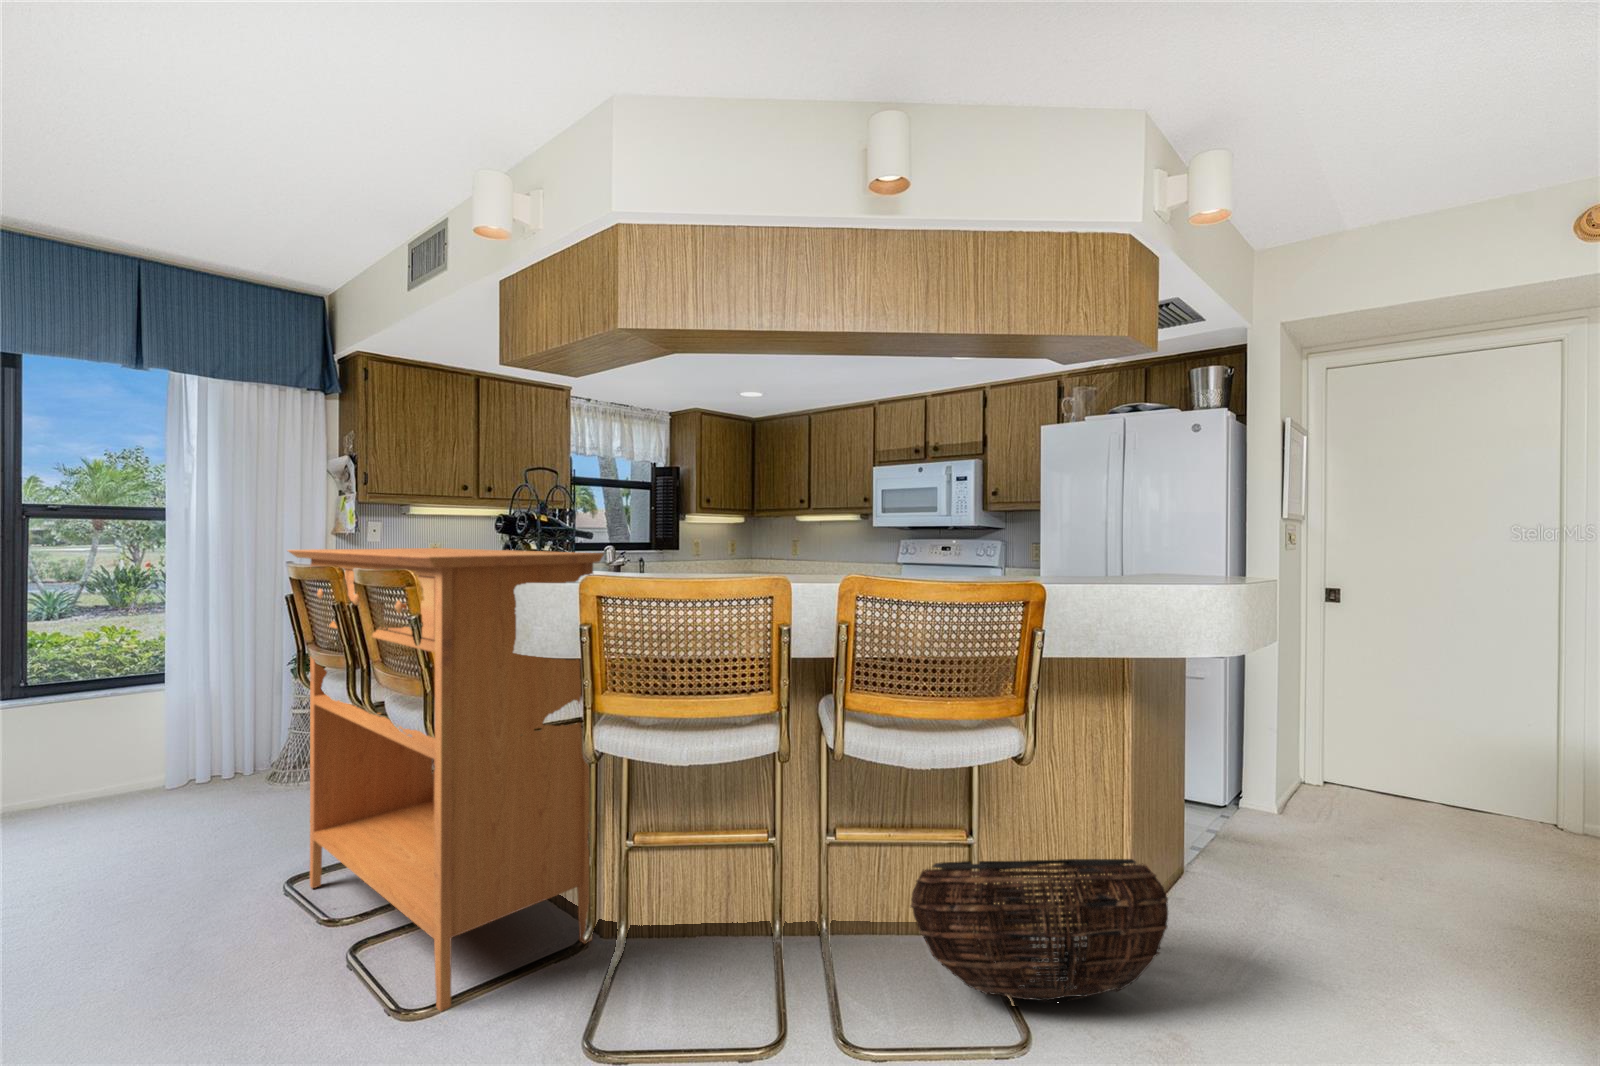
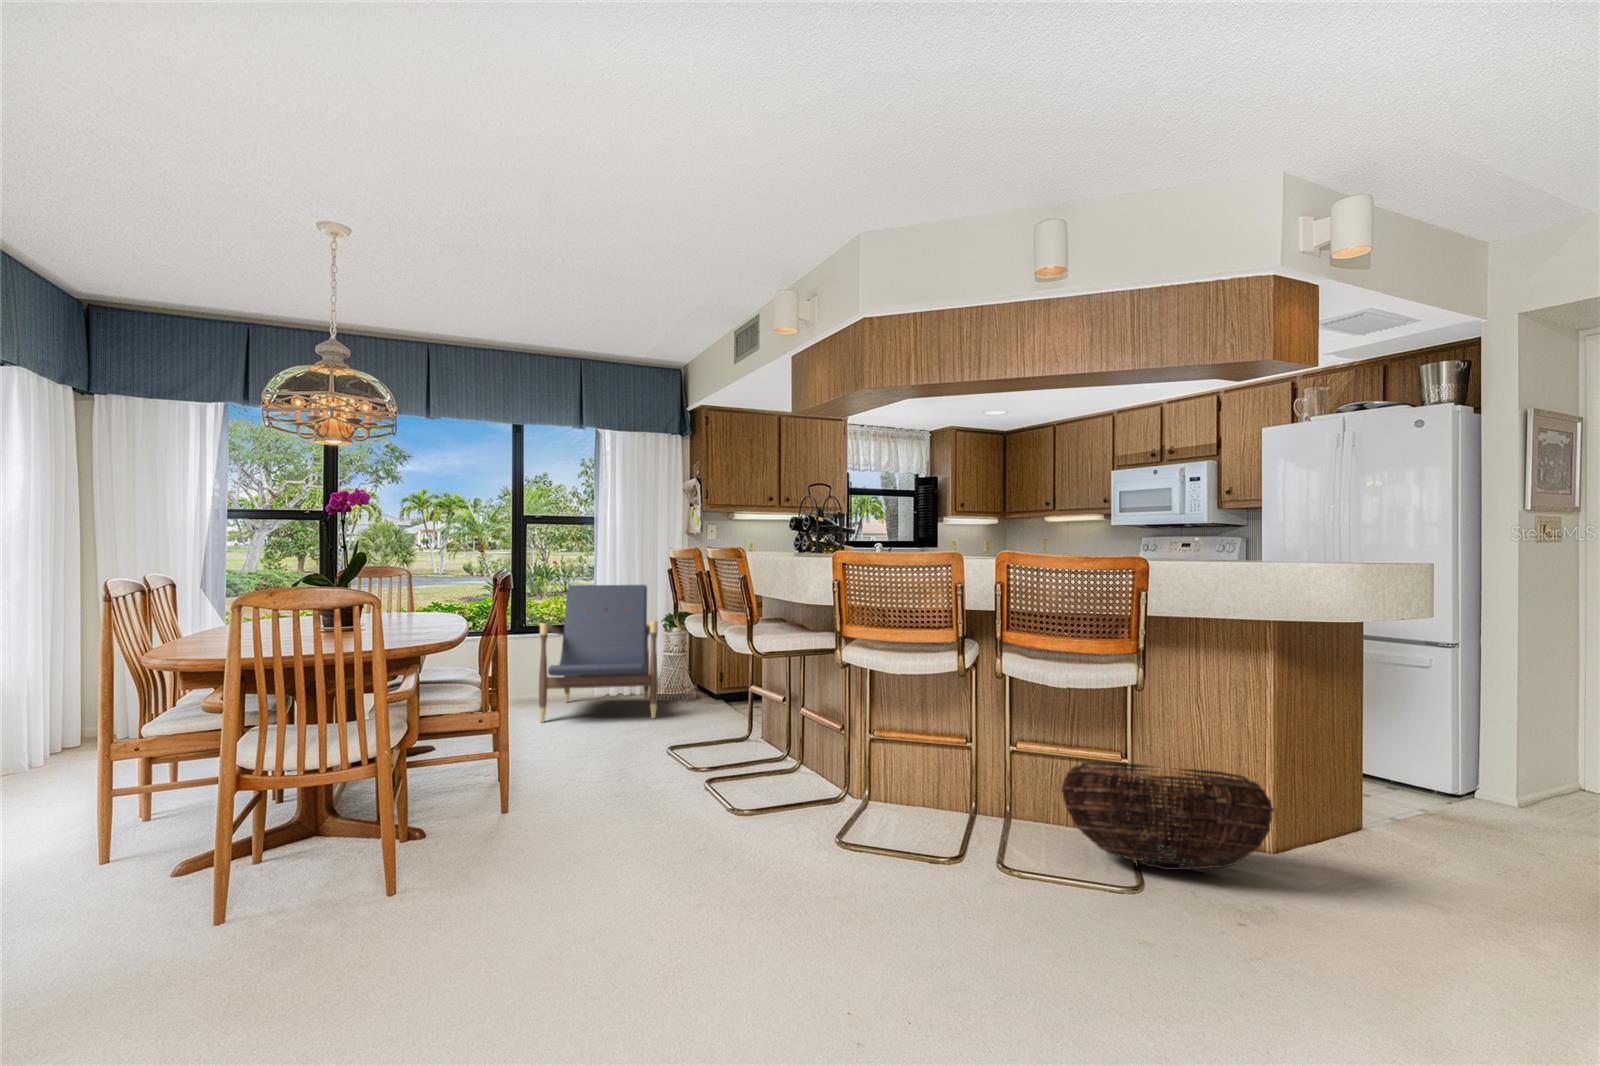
console table: present [288,548,604,1011] -> none [668,541,855,816]
lounge chair: none [48,608,284,845] -> present [539,585,658,722]

